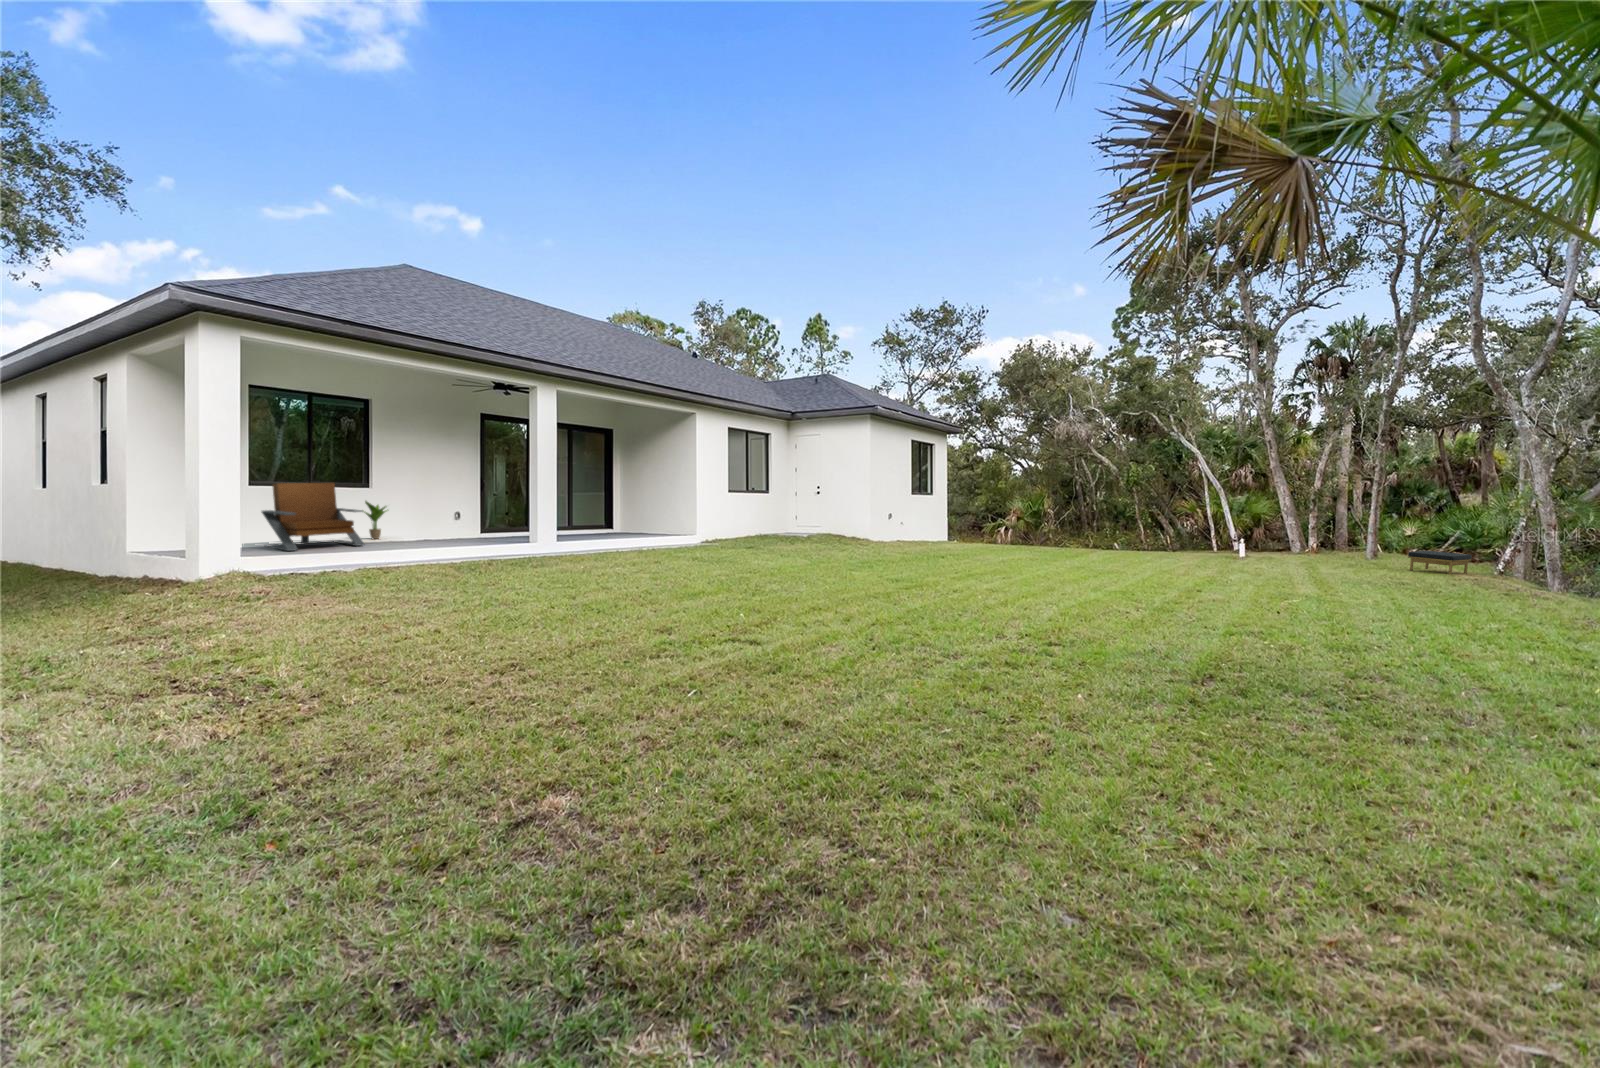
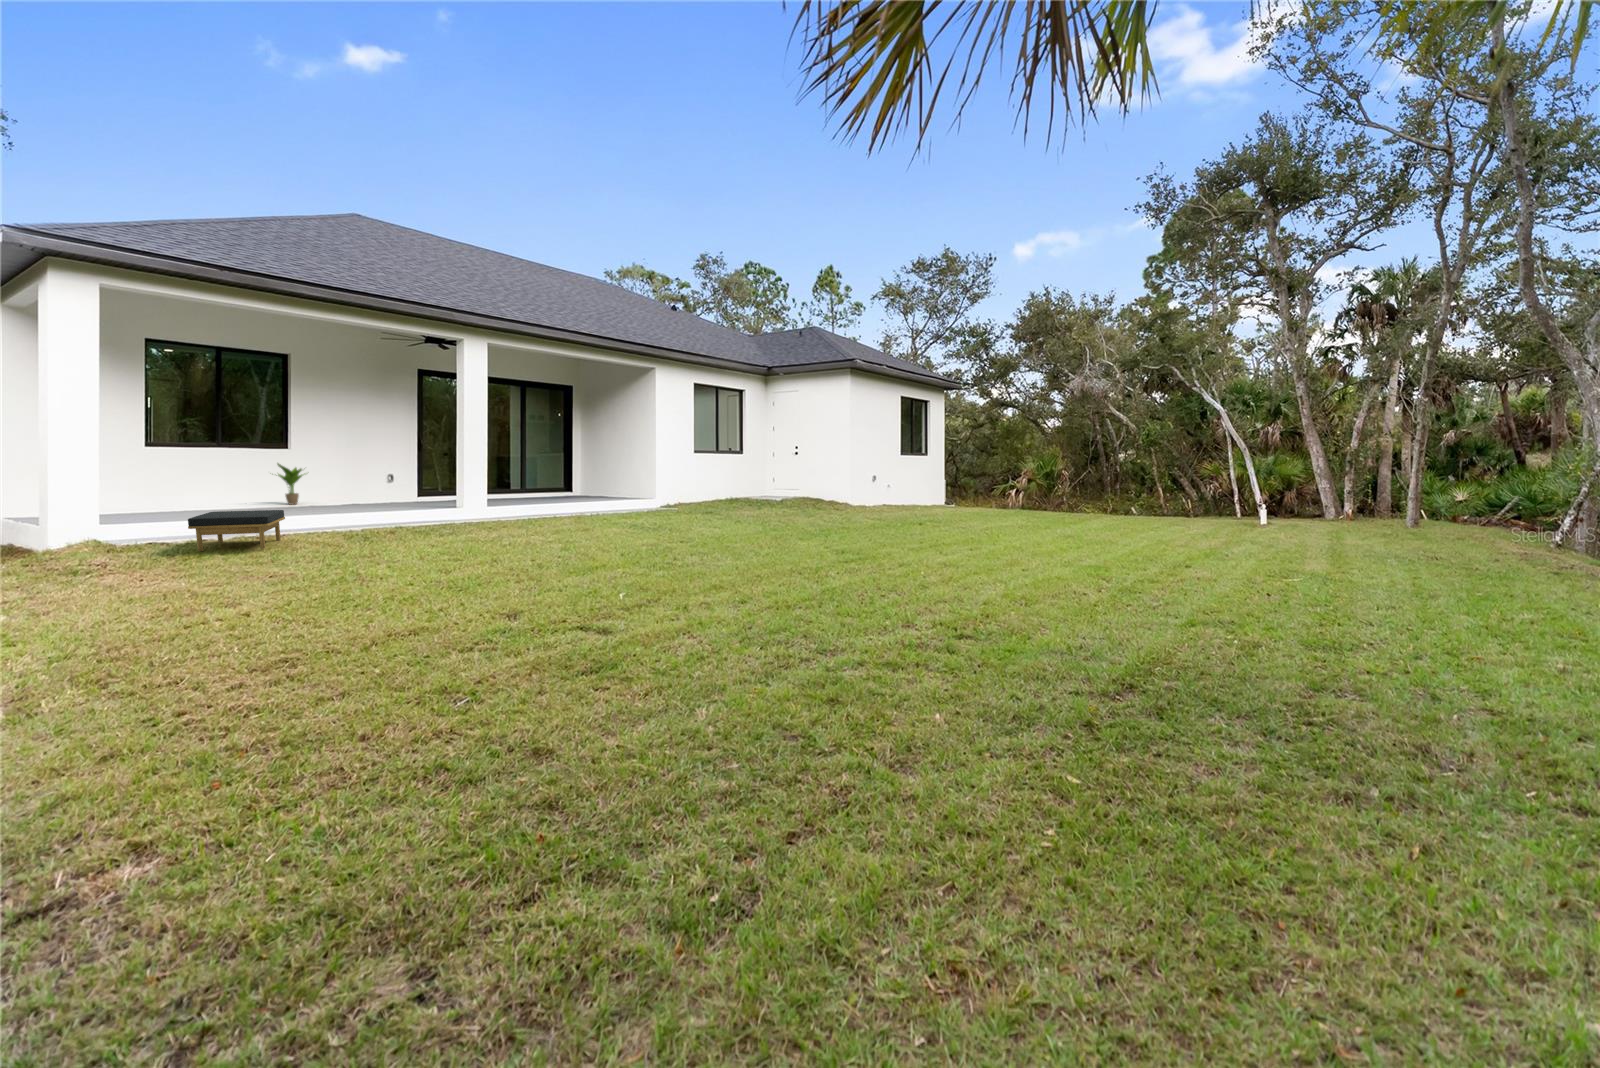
lounge chair: present [262,483,364,551] -> none [156,443,272,518]
ottoman: present [1408,551,1472,574] -> present [188,510,285,552]

